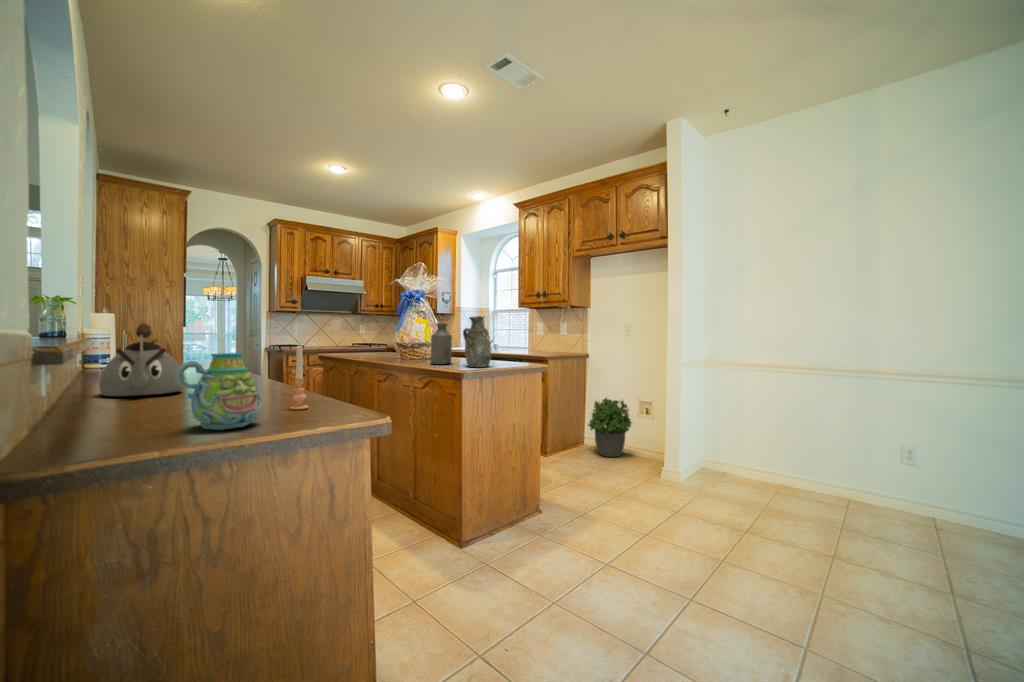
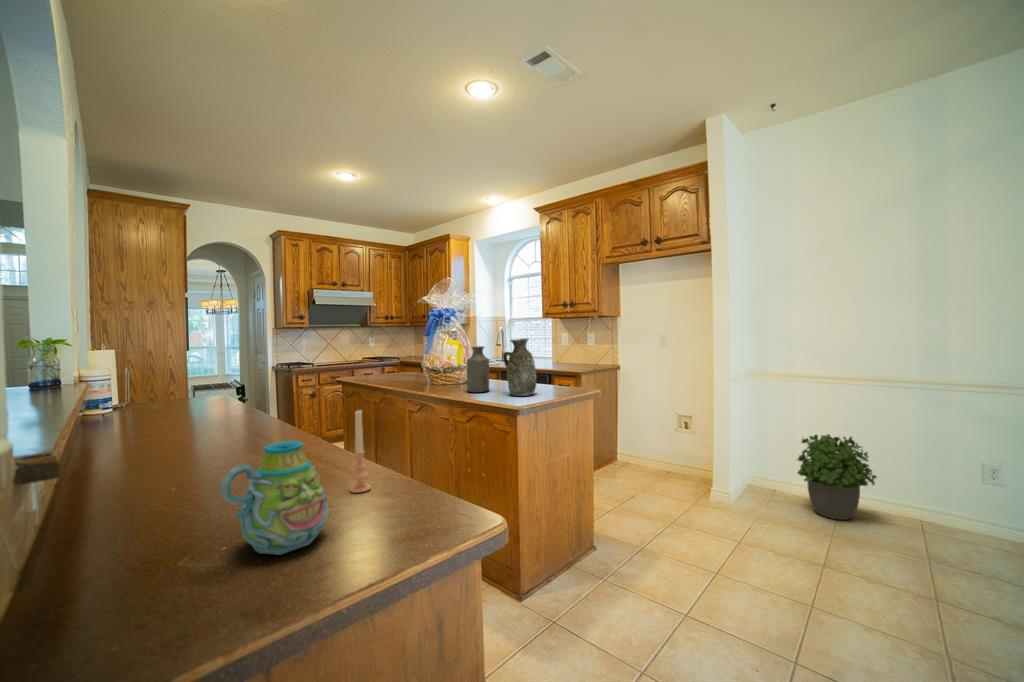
kettle: present [99,323,183,396] -> none [106,380,207,476]
potted plant: present [588,398,632,457] -> present [797,434,877,520]

